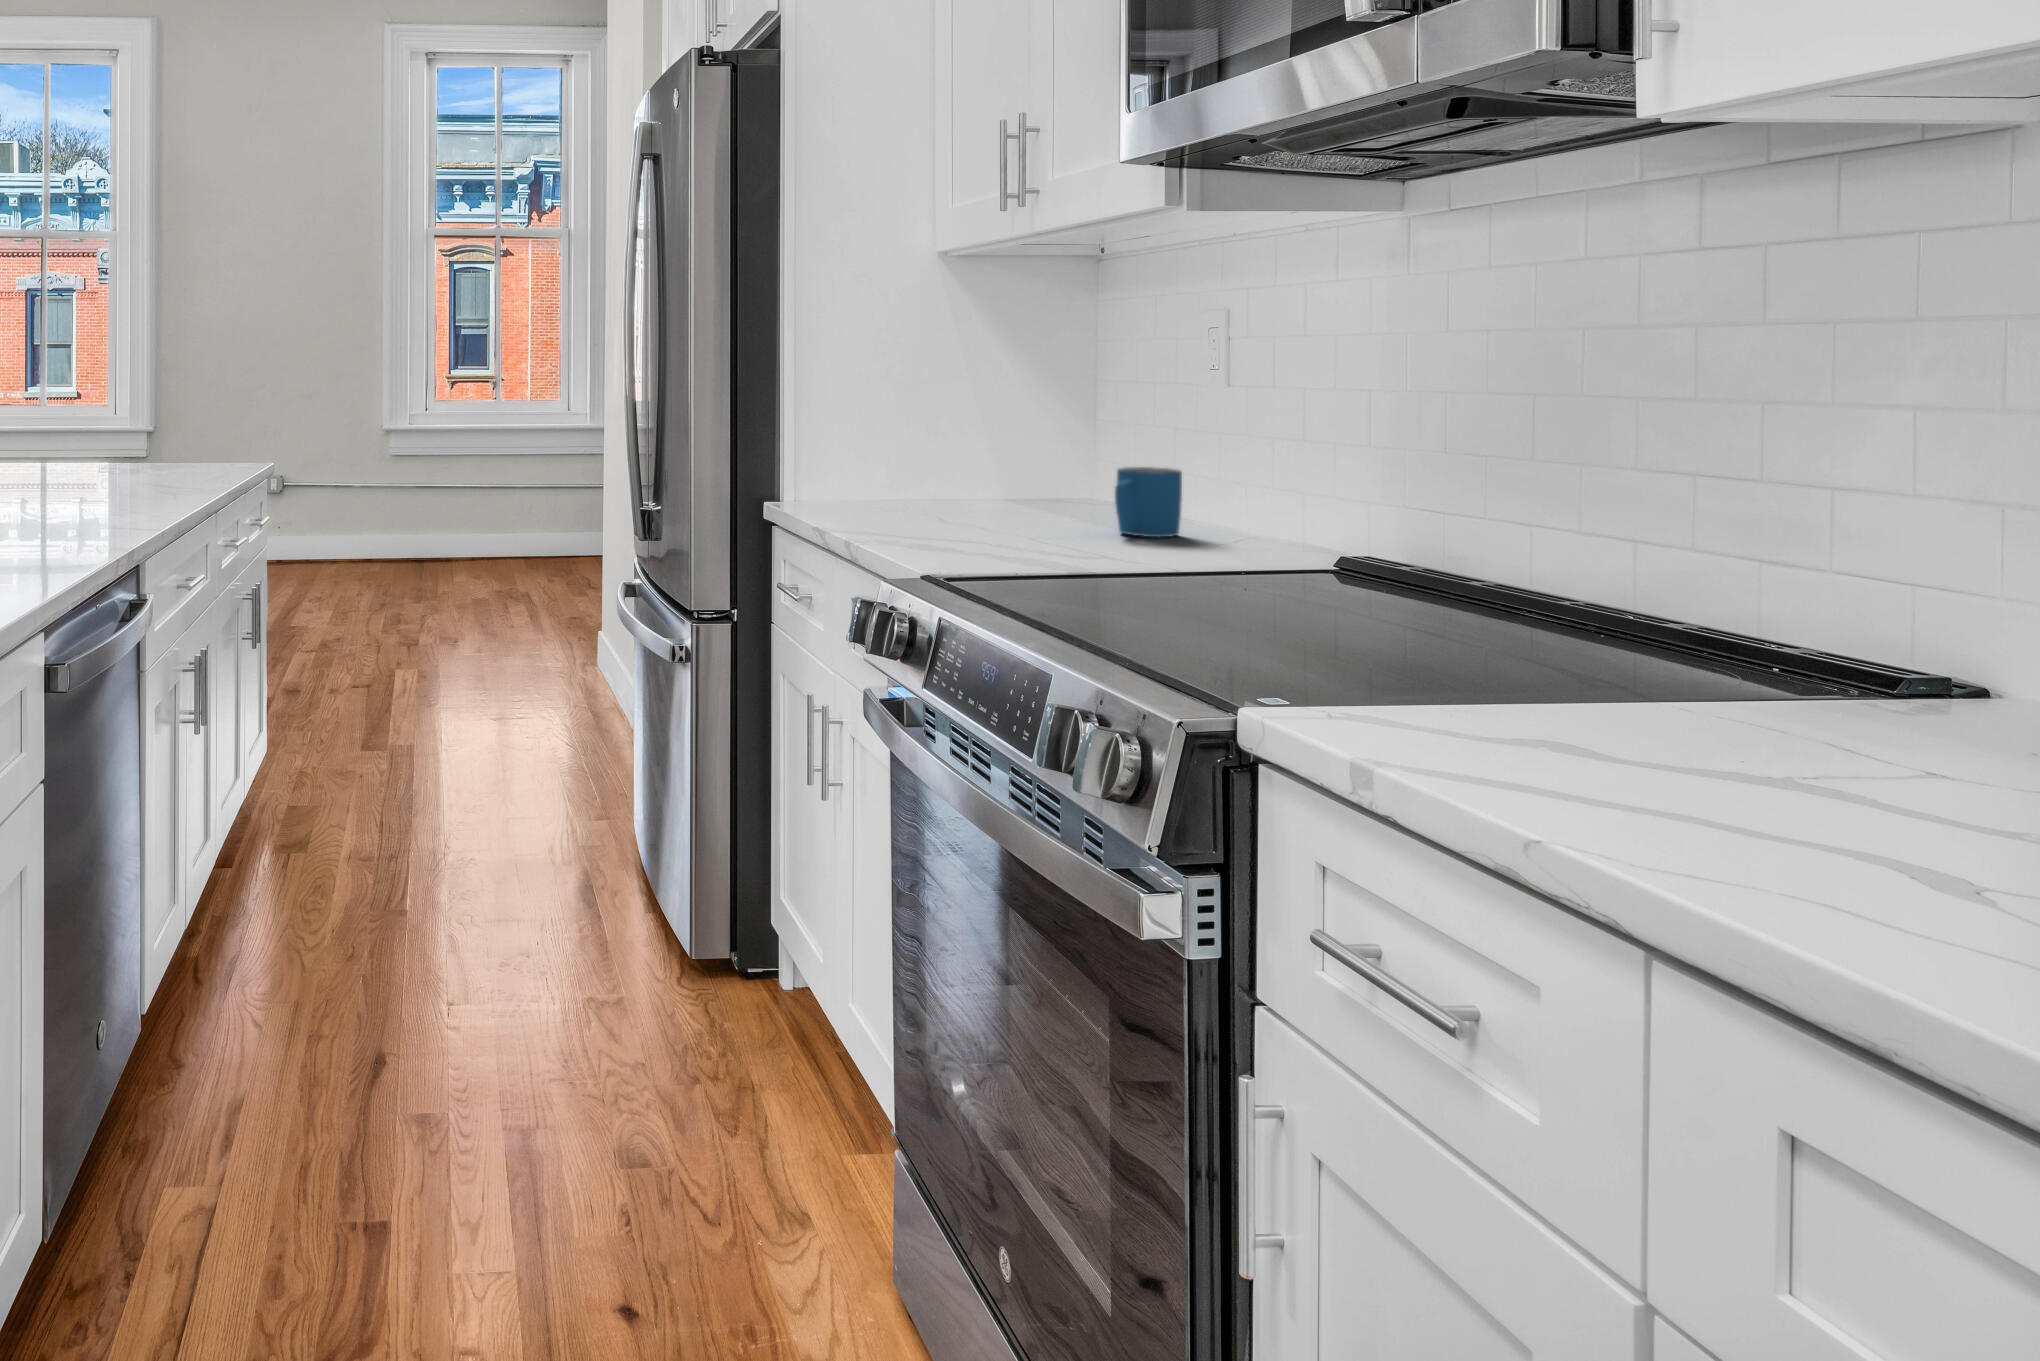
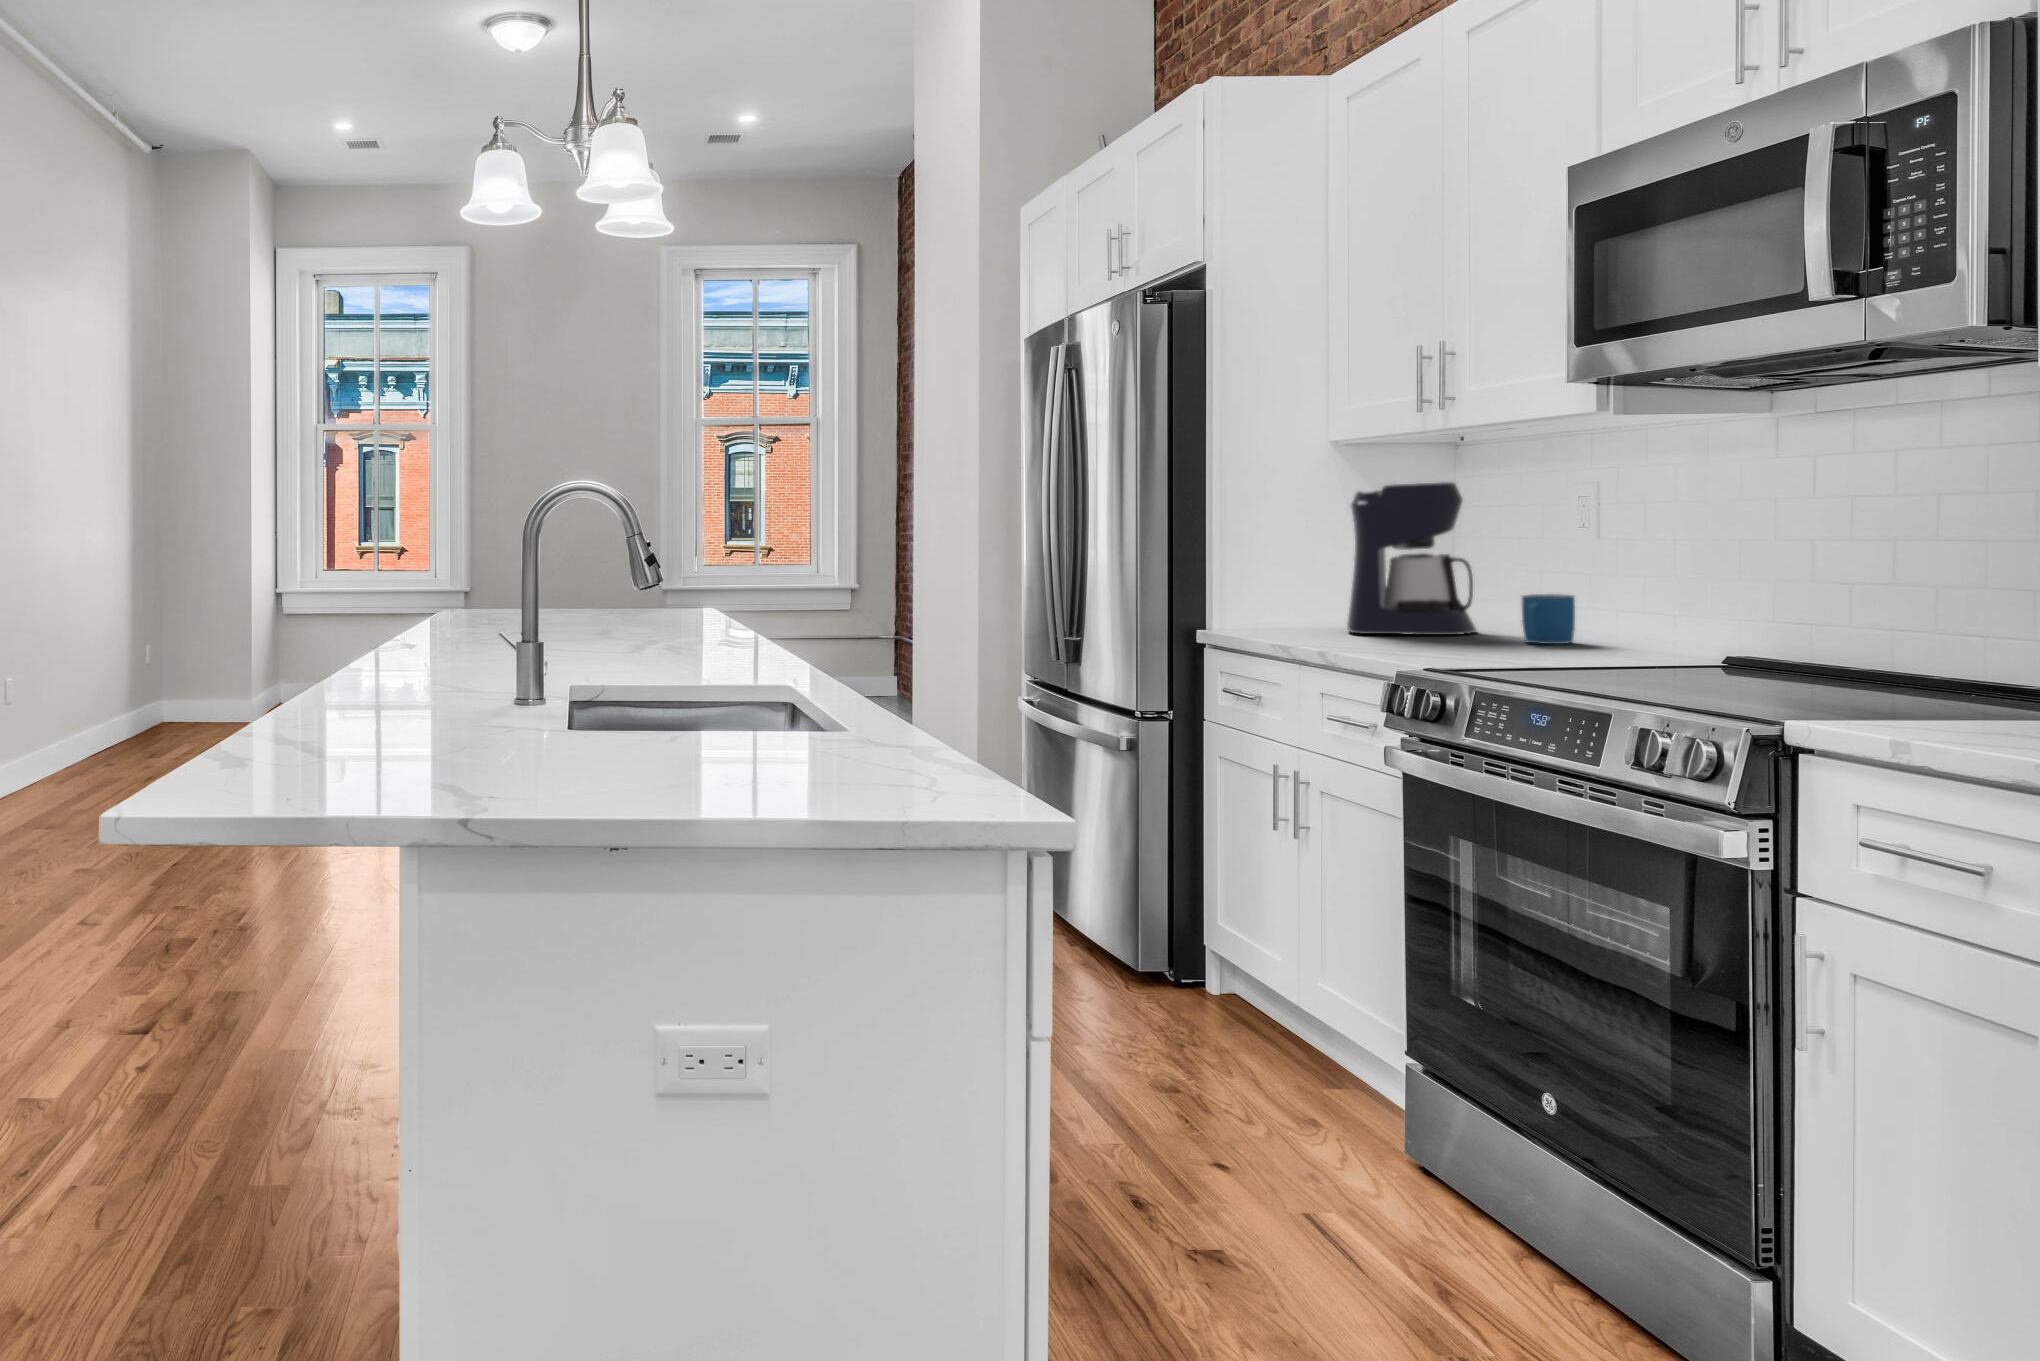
coffee maker: none [936,313,1091,517] -> present [1347,482,1476,635]

